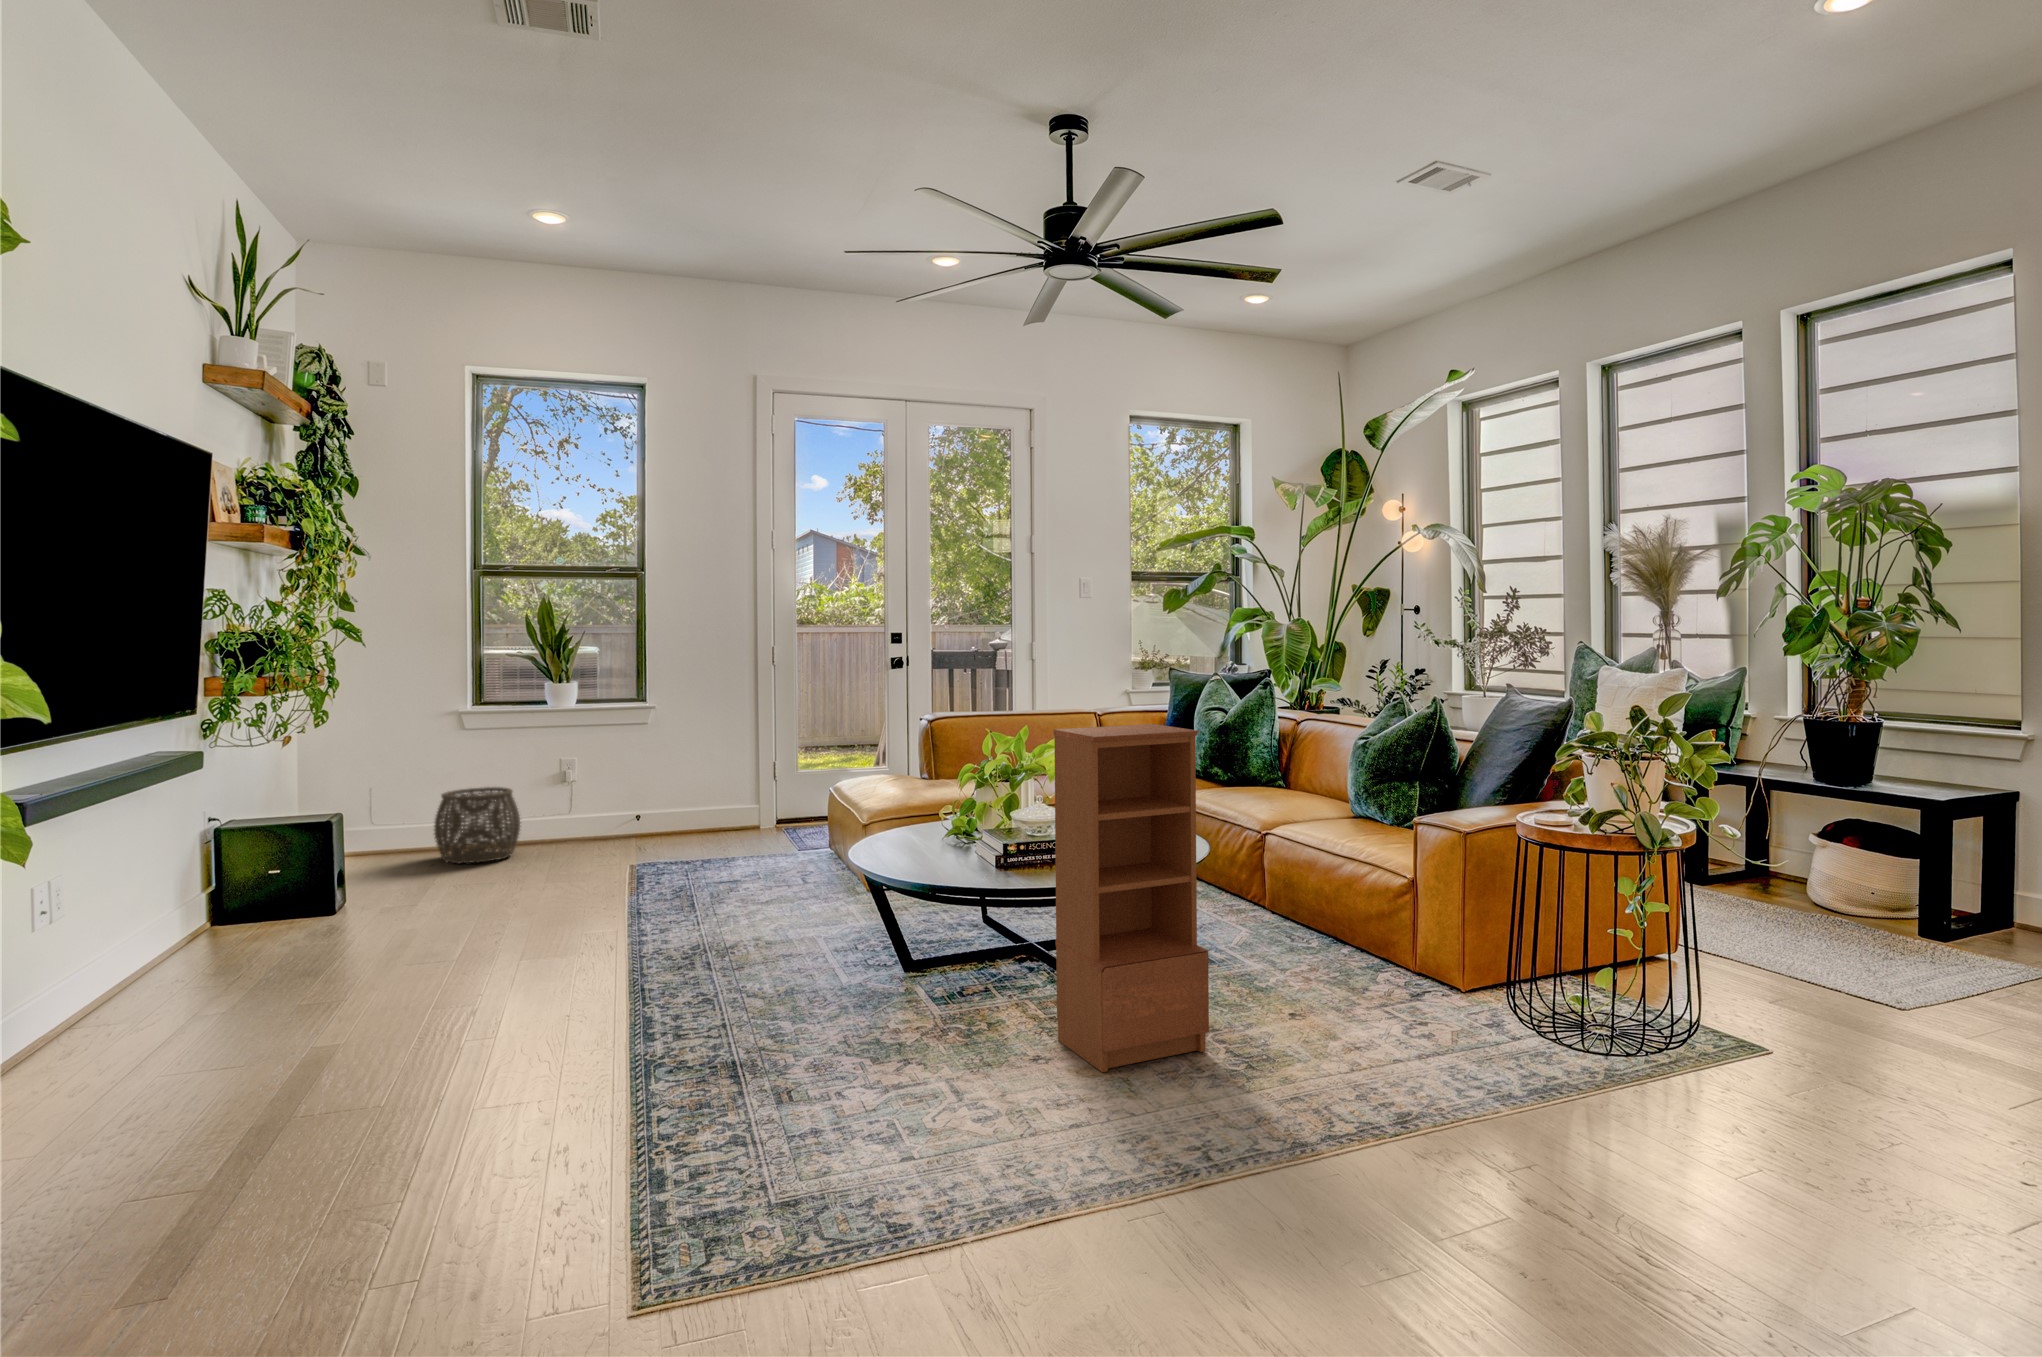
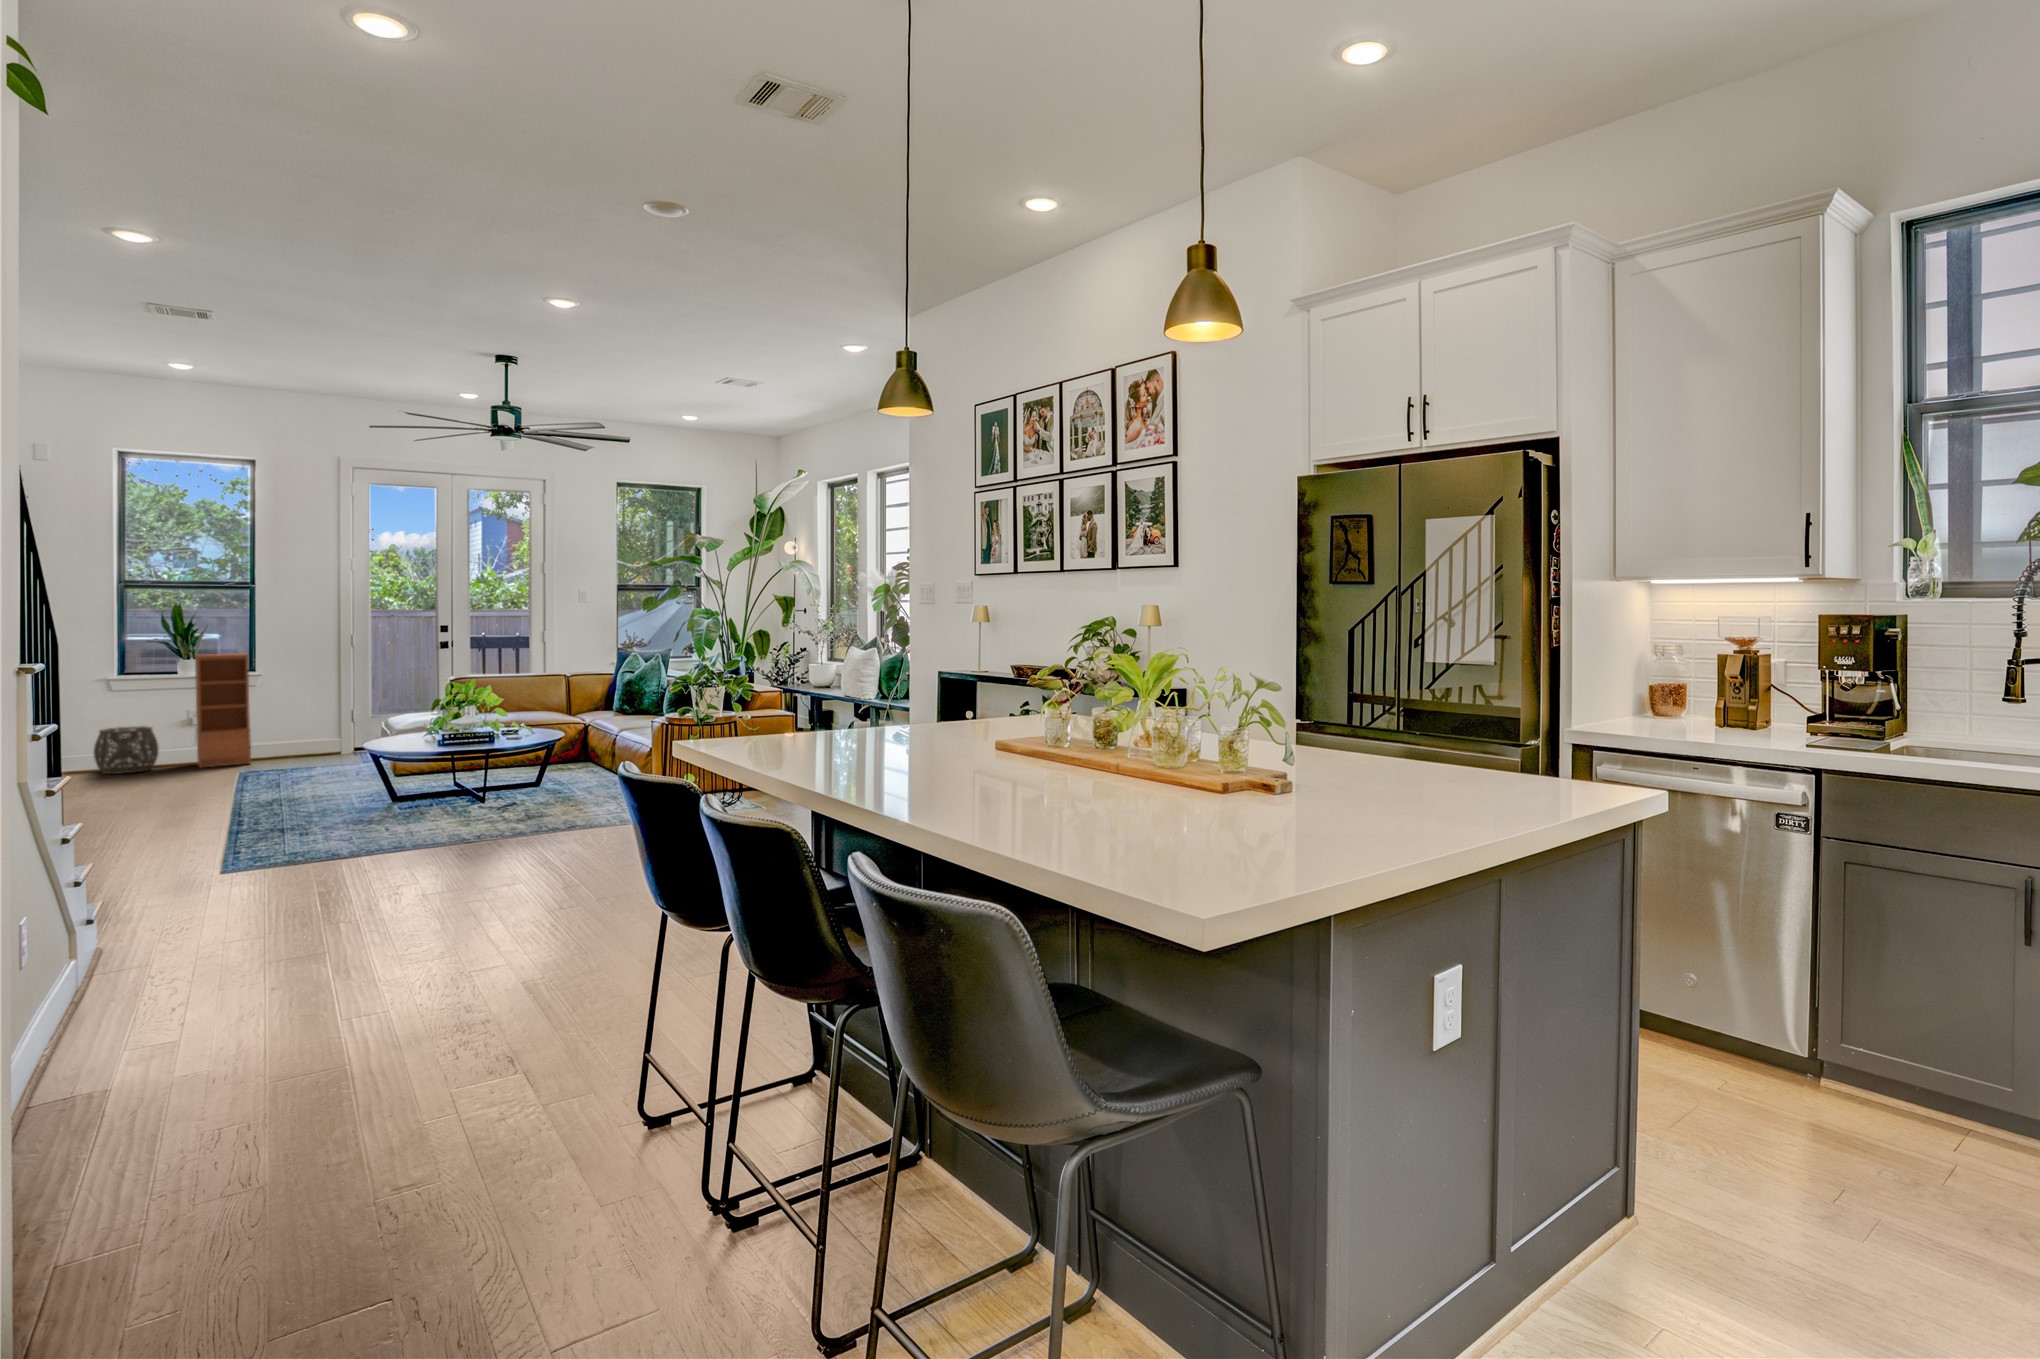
bookcase: present [1054,724,1209,1072] -> present [195,653,251,768]

